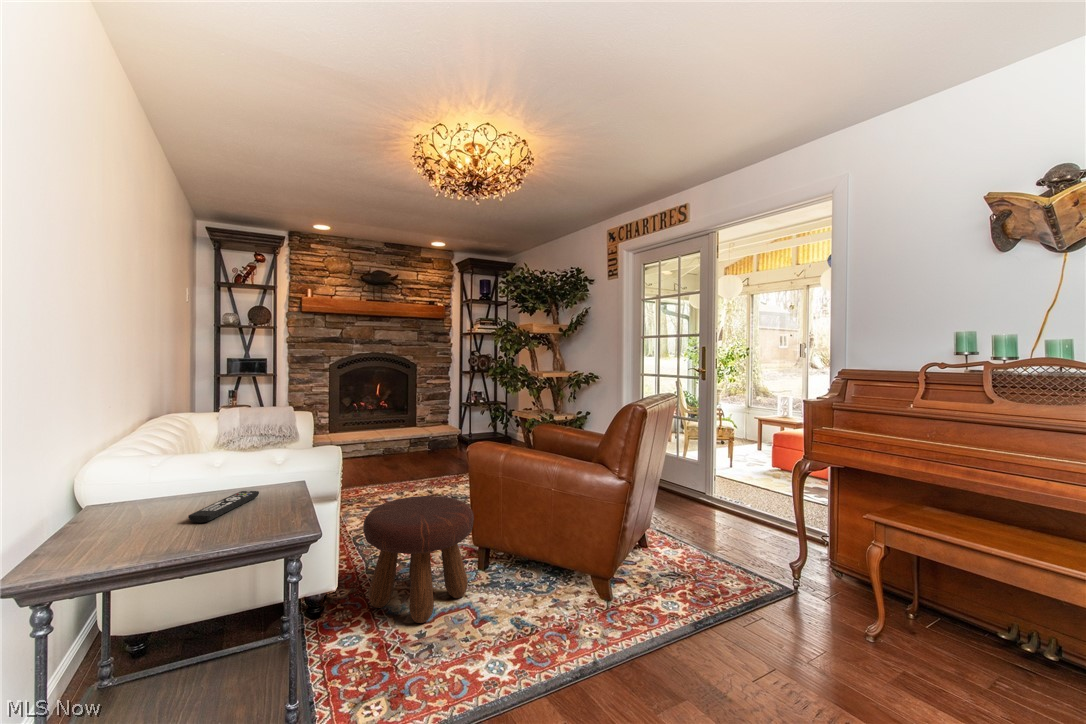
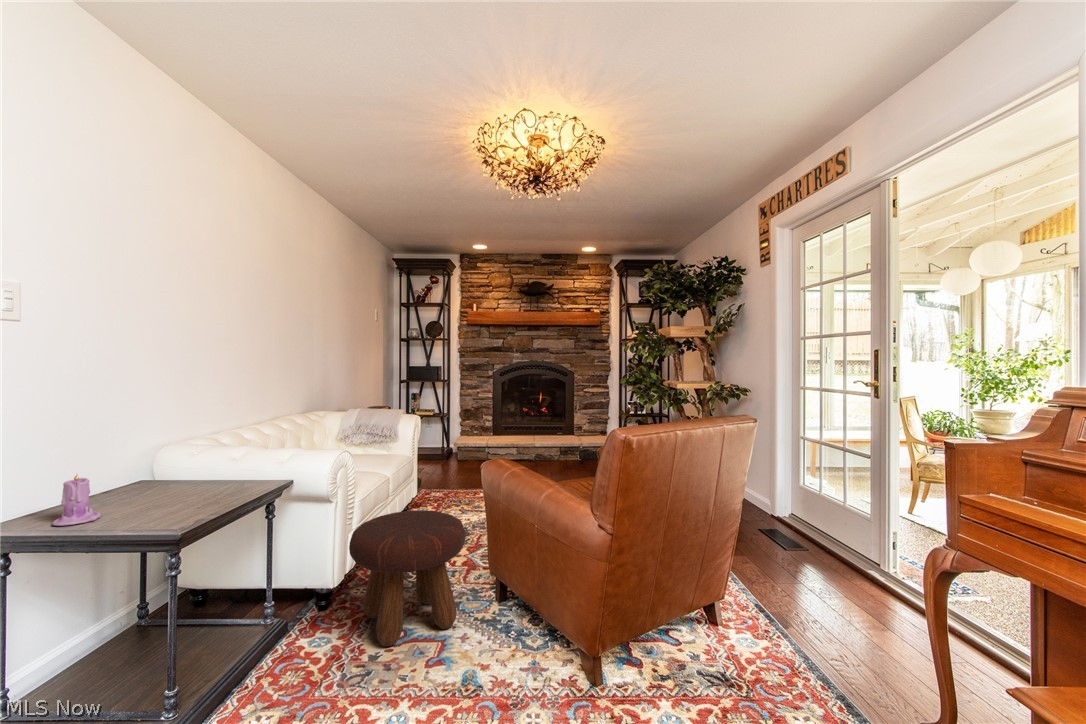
candle: none [98,487,157,553] -> present [52,475,100,526]
remote control: present [188,491,259,523] -> none [144,486,229,510]

